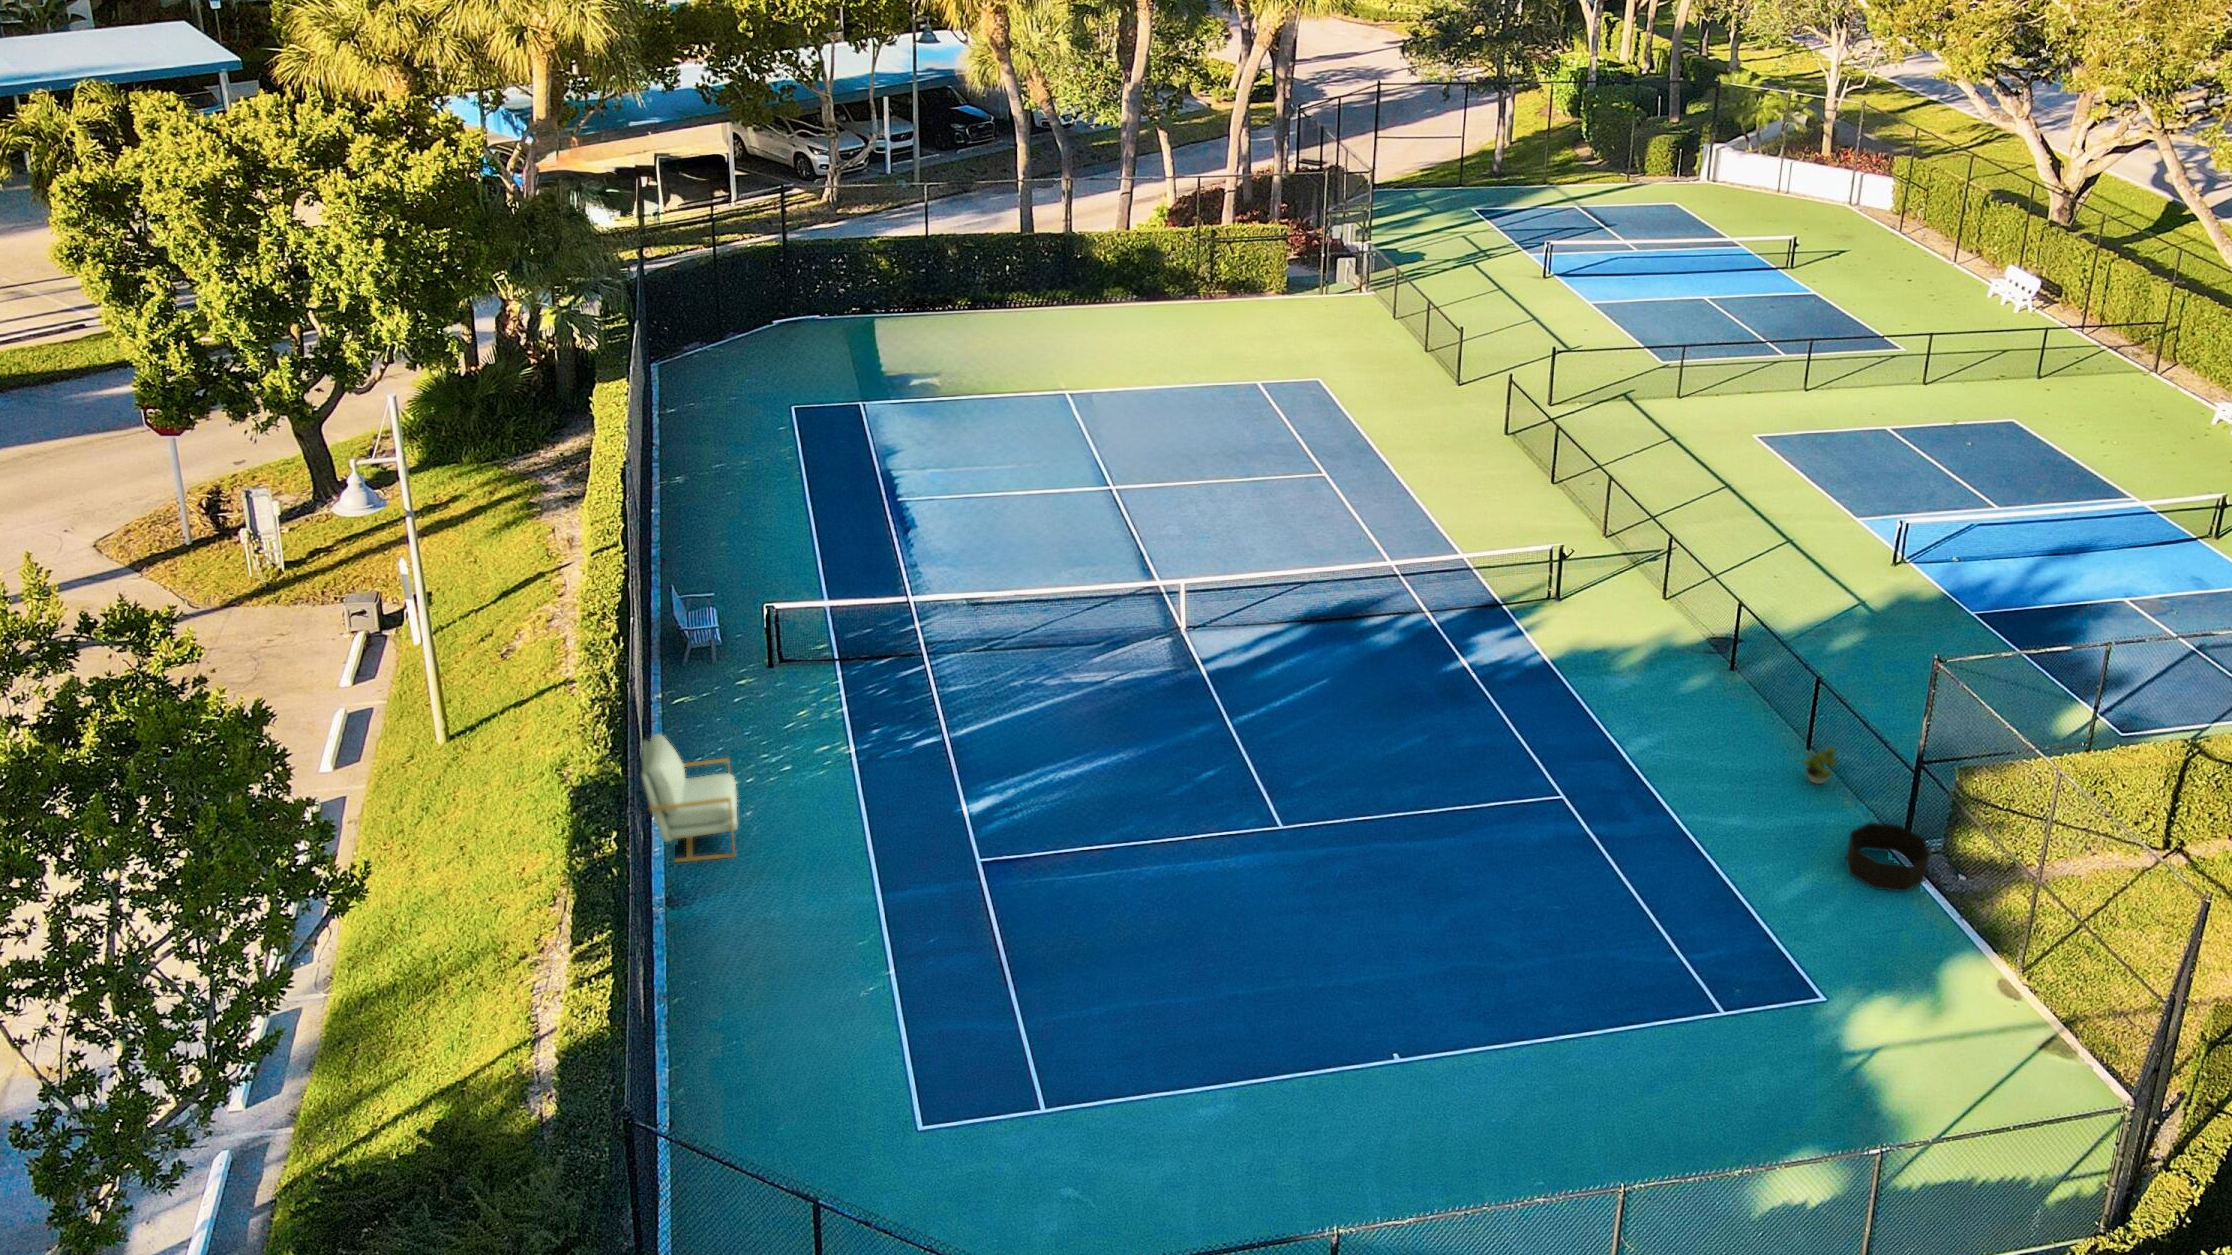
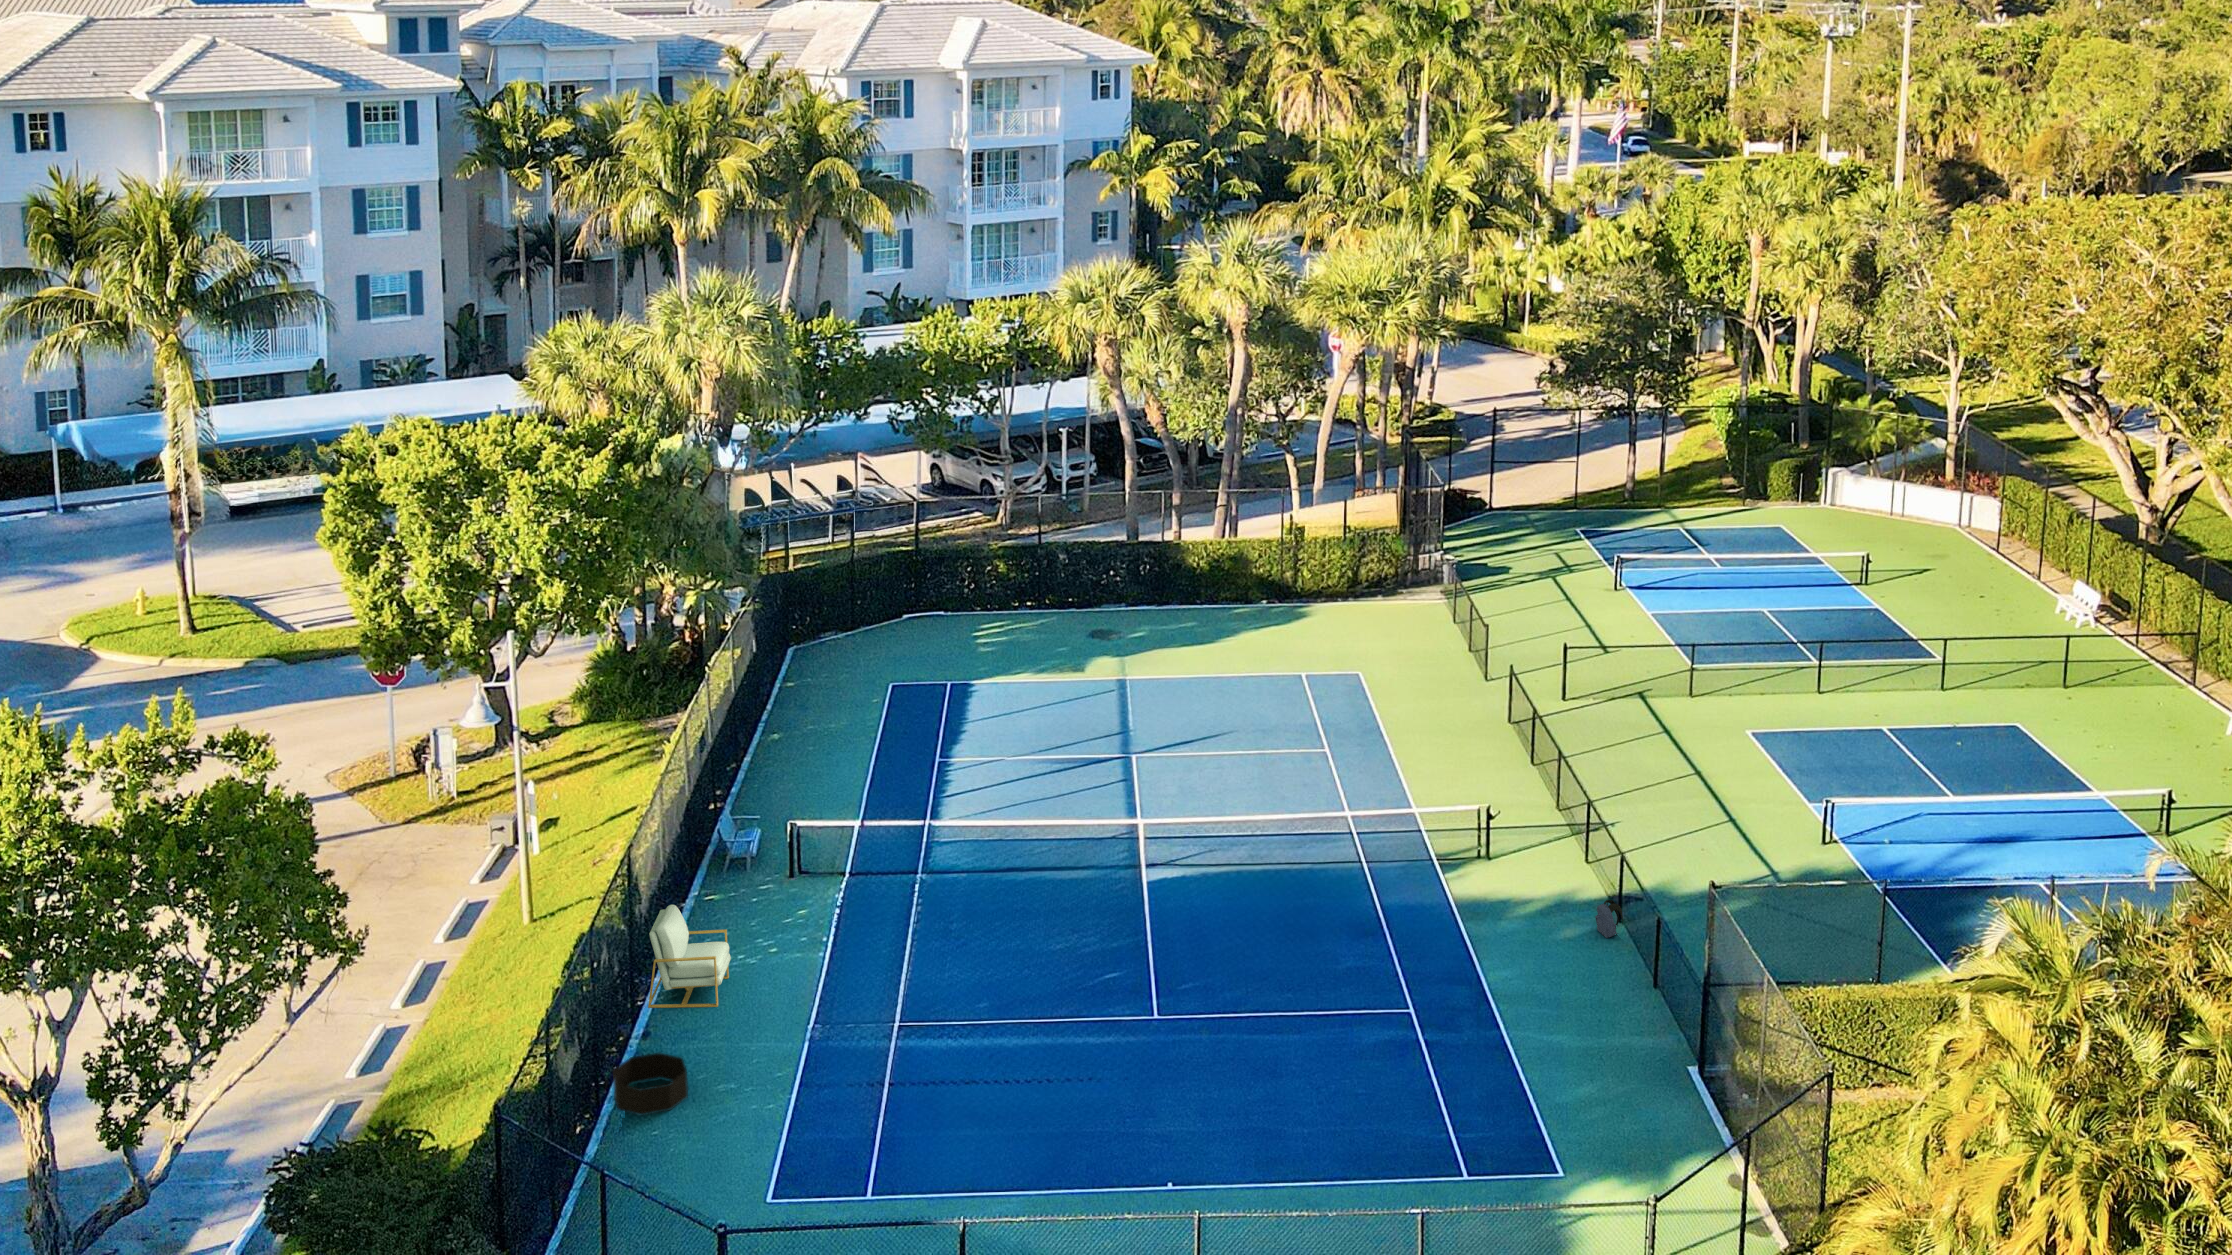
backpack: none [1717,650,1747,692] -> present [1595,900,1623,938]
potted plant: present [1802,746,1836,784] -> none [1628,980,1664,1015]
basket: present [1846,823,1929,892] -> present [613,1053,688,1116]

